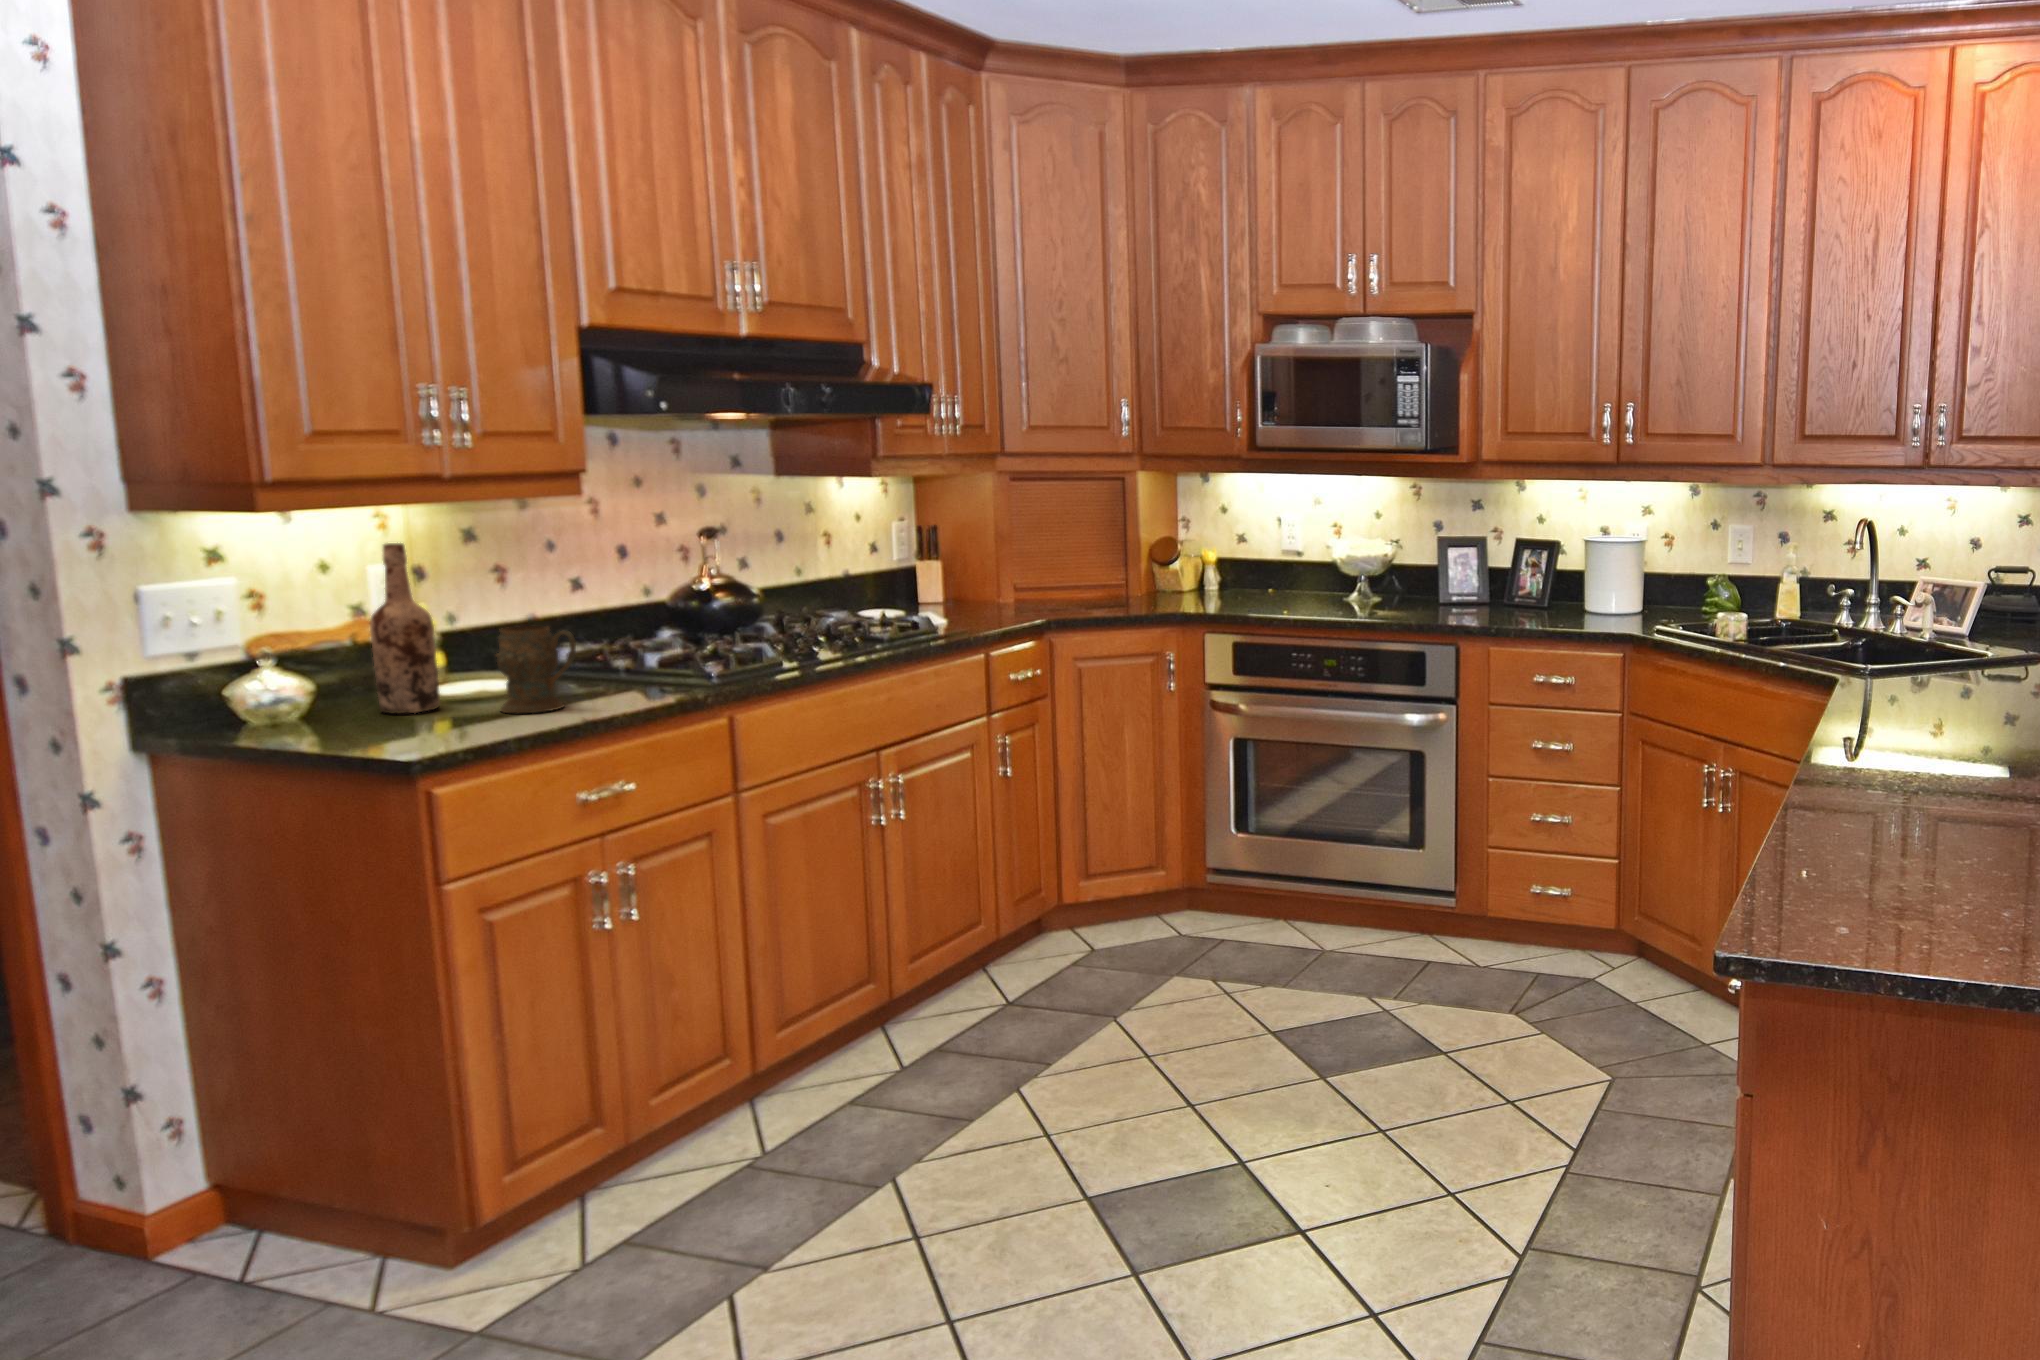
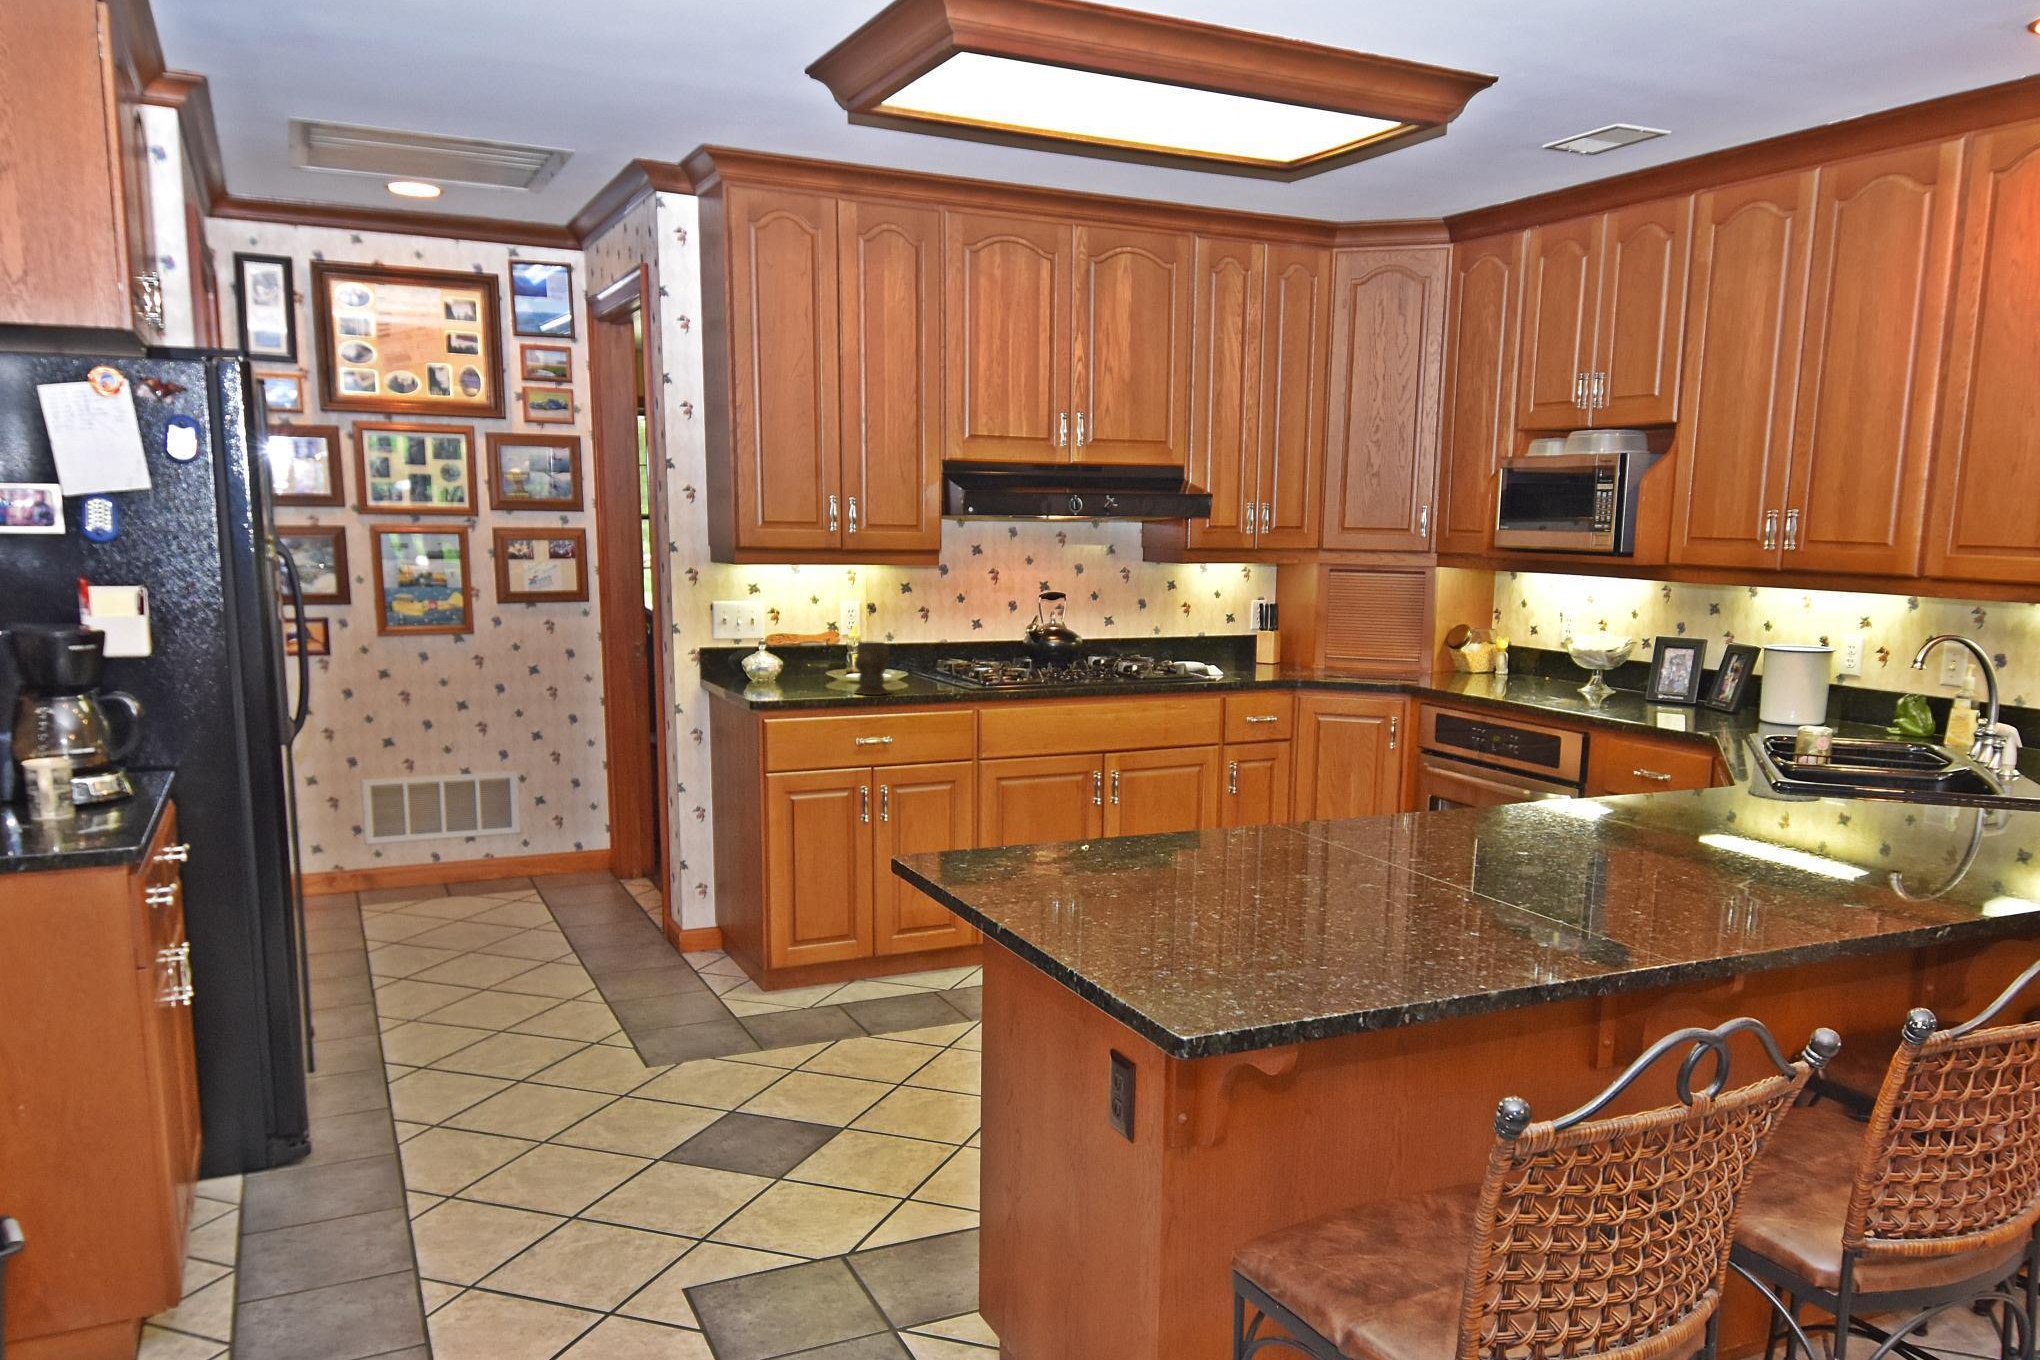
wine bottle: present [370,543,440,713] -> none [804,586,835,688]

